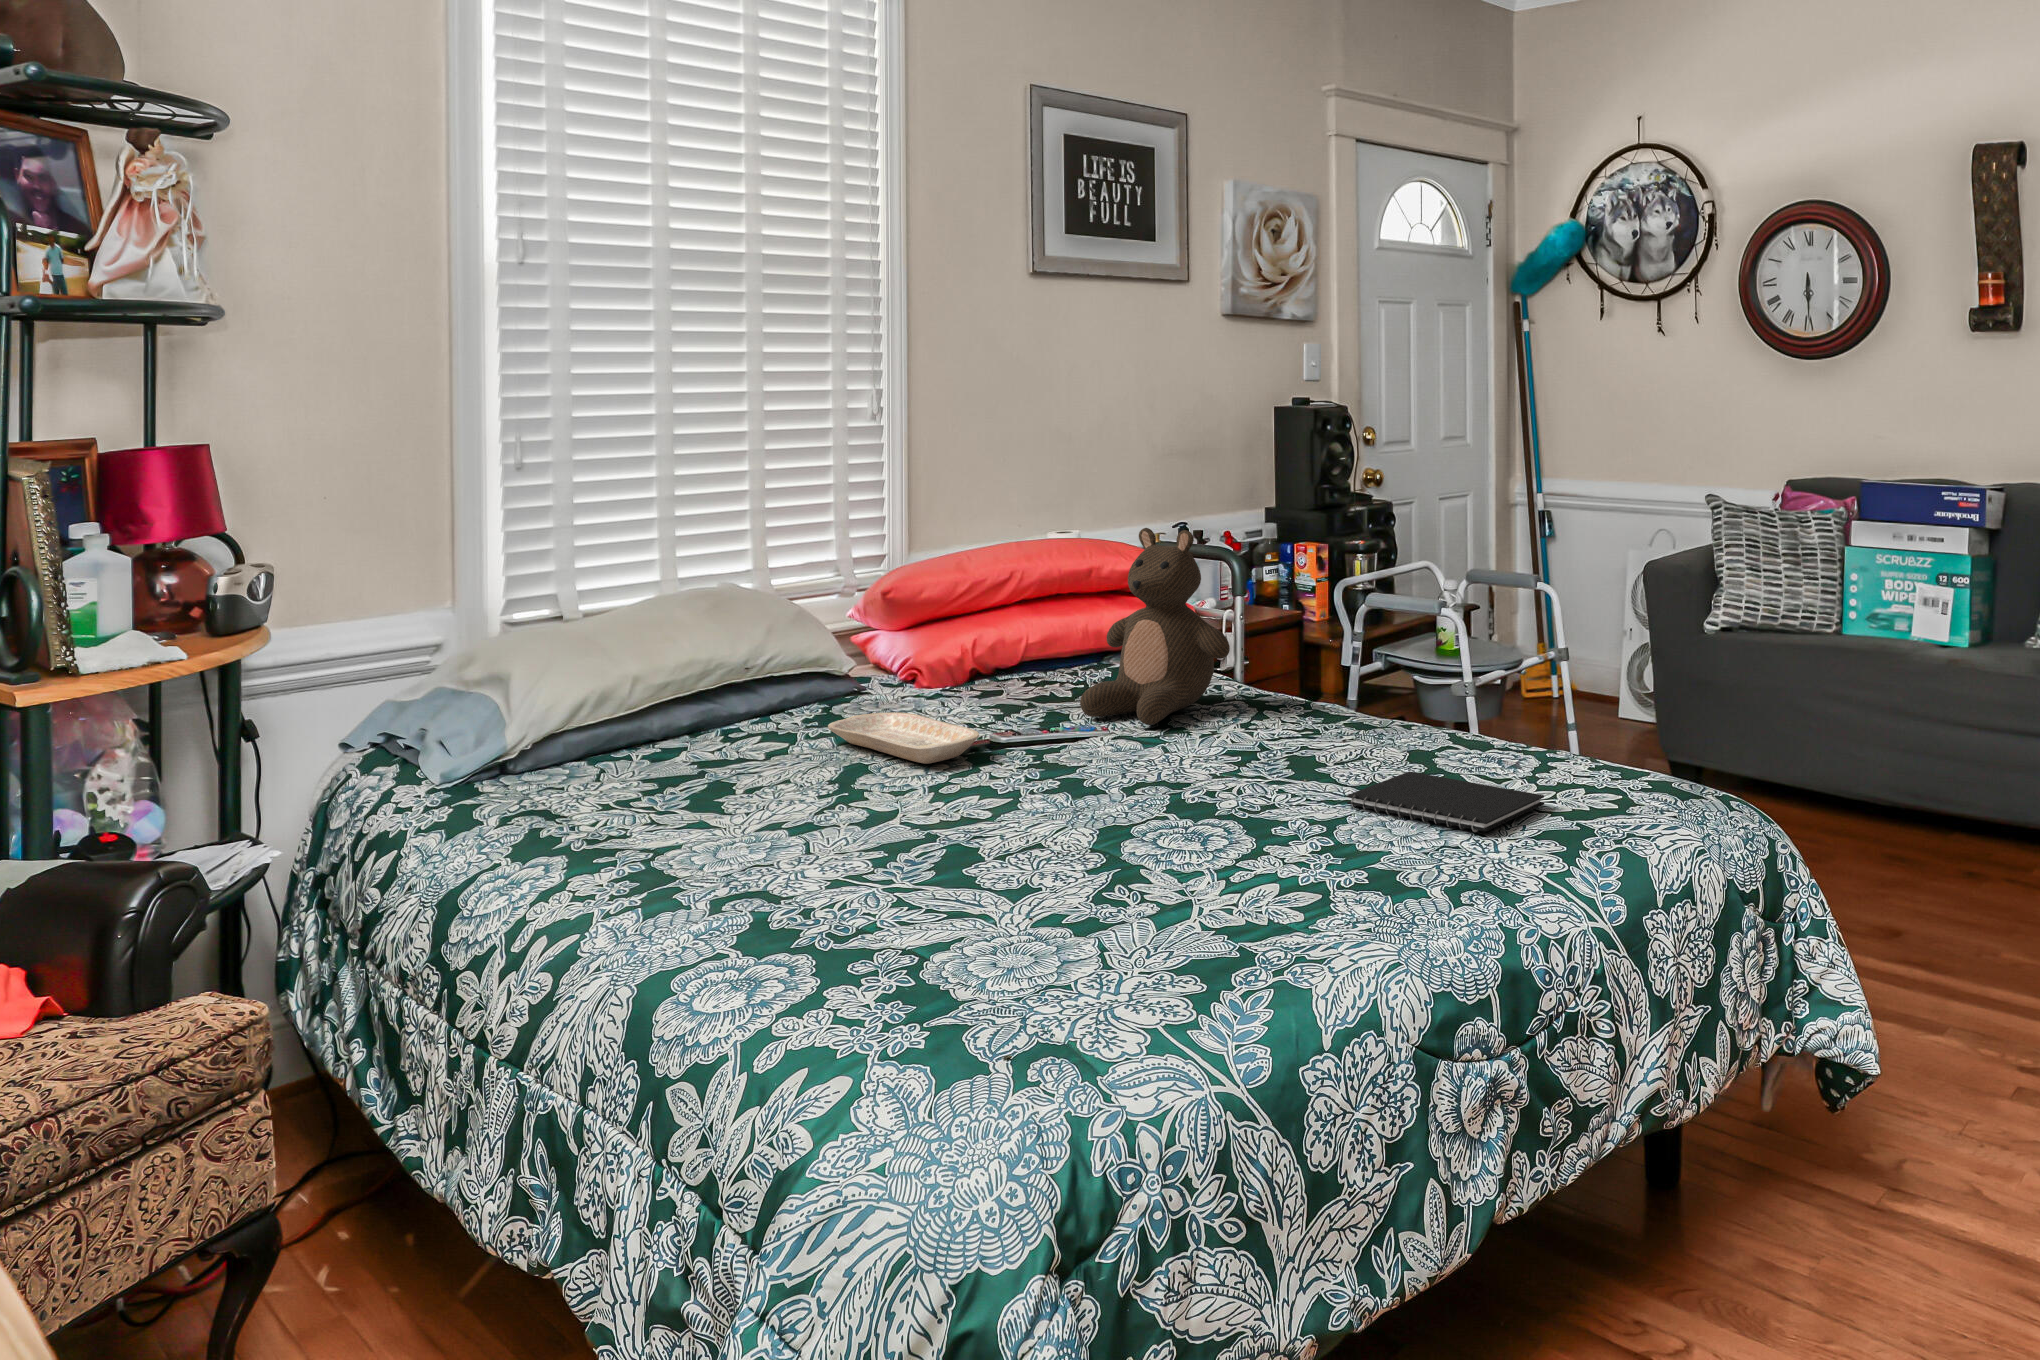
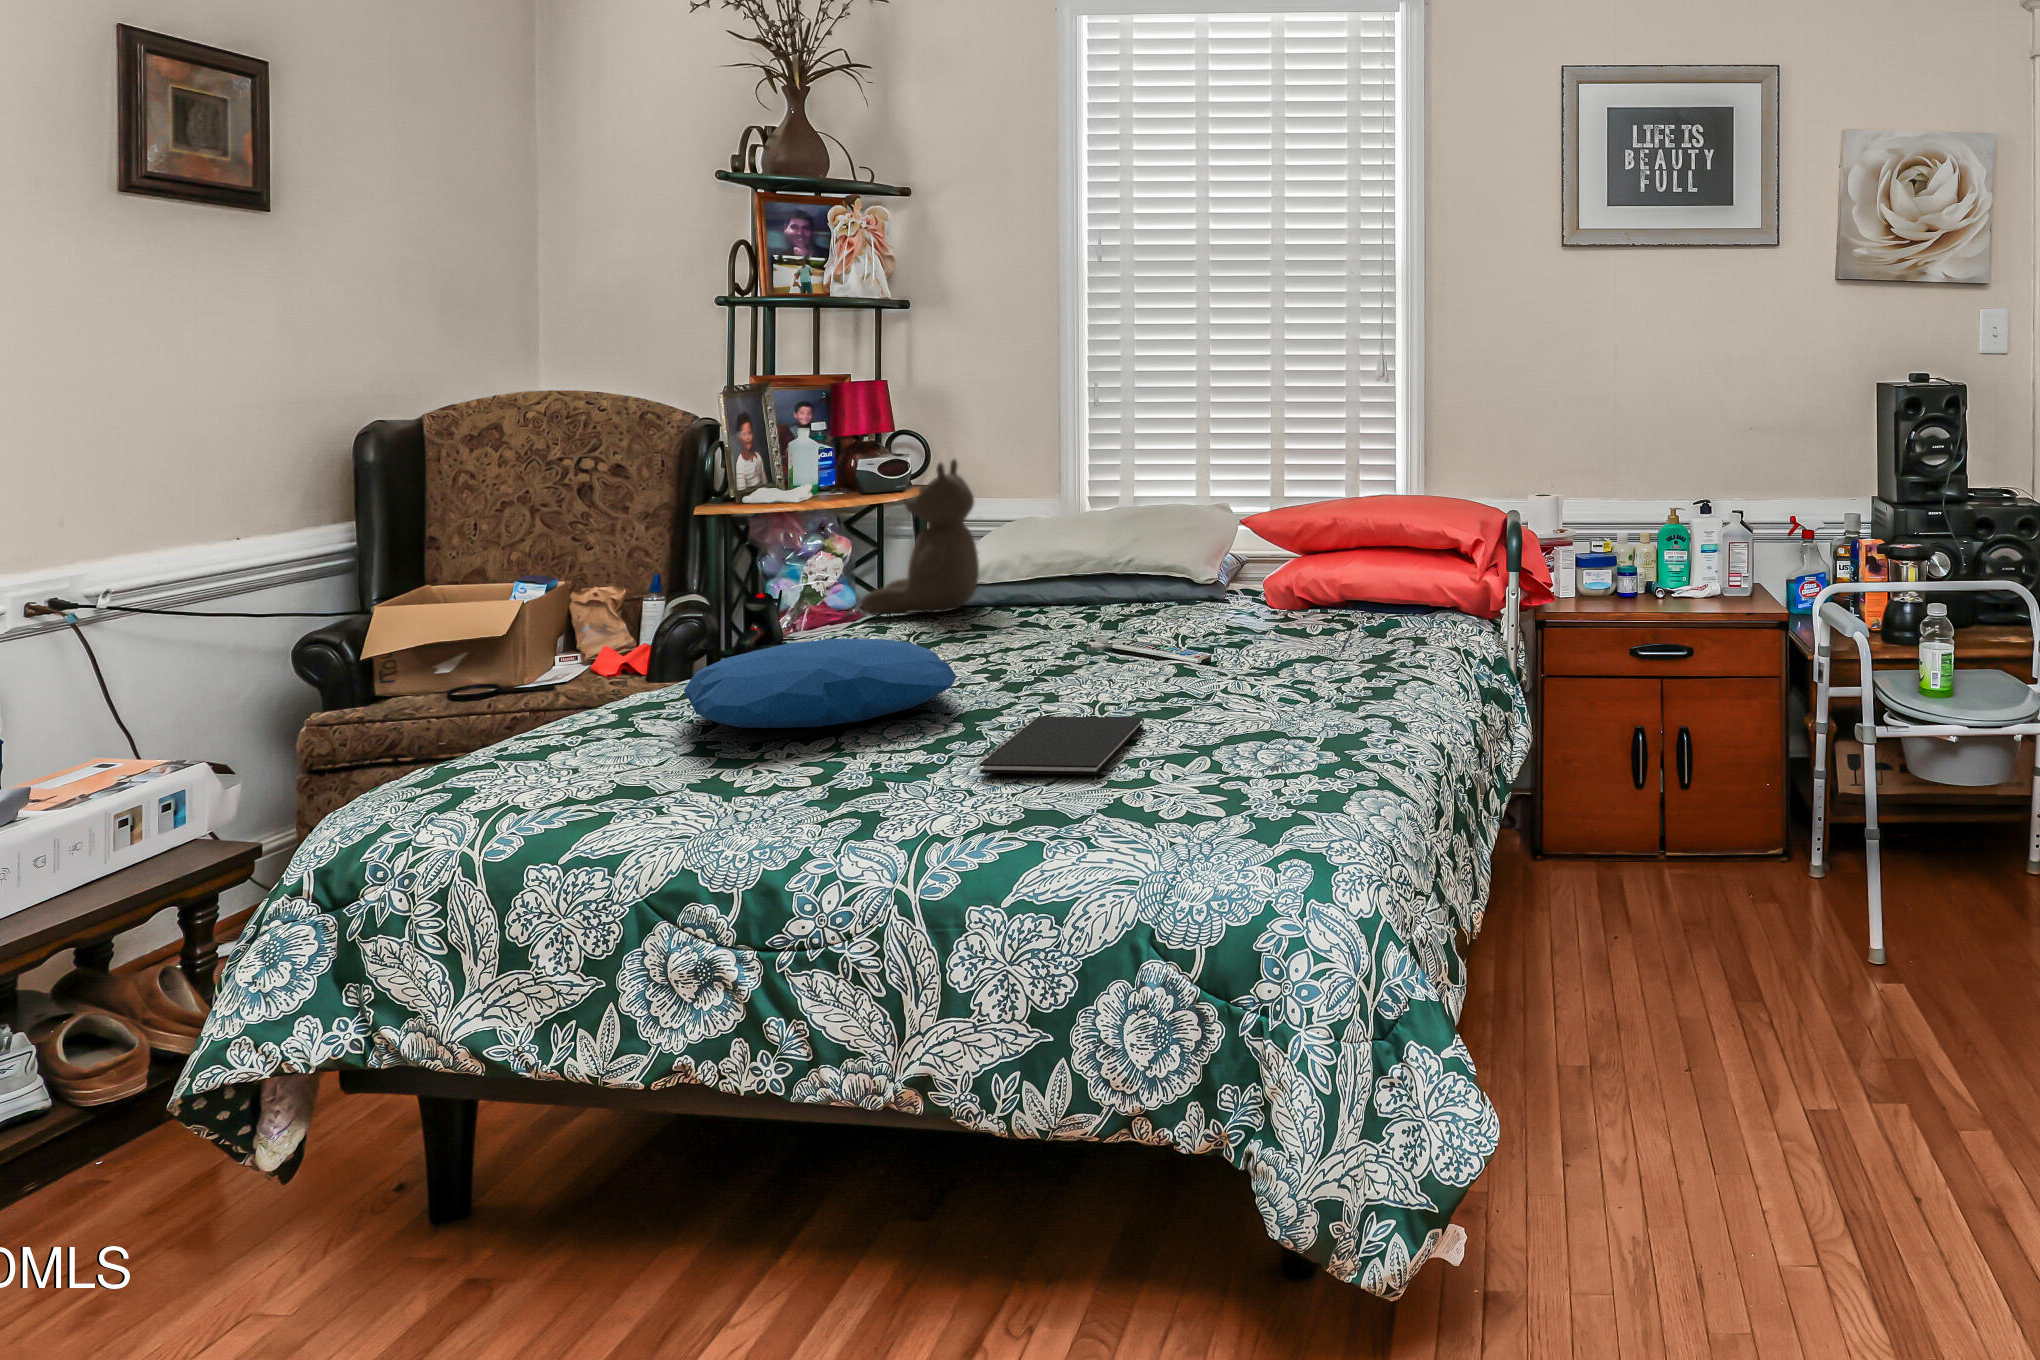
stuffed bear: present [1080,528,1230,725] -> present [861,459,979,615]
tray: present [828,712,979,764] -> none [1030,588,1131,628]
pillow: none [982,772,1266,892] -> present [684,639,957,728]

